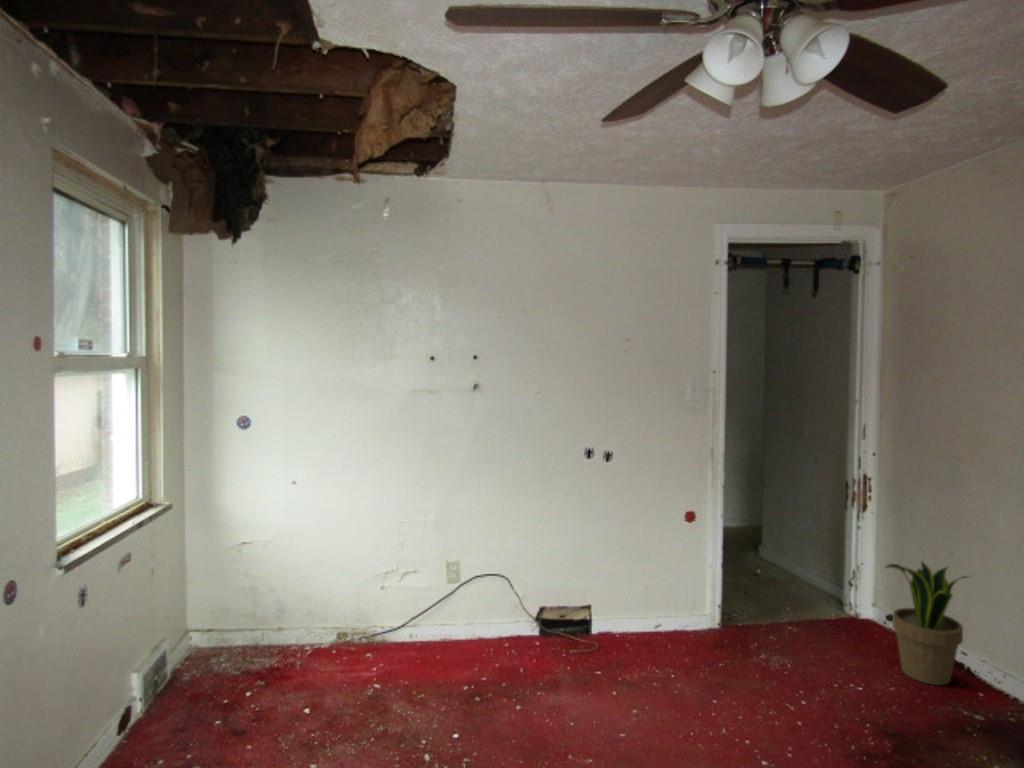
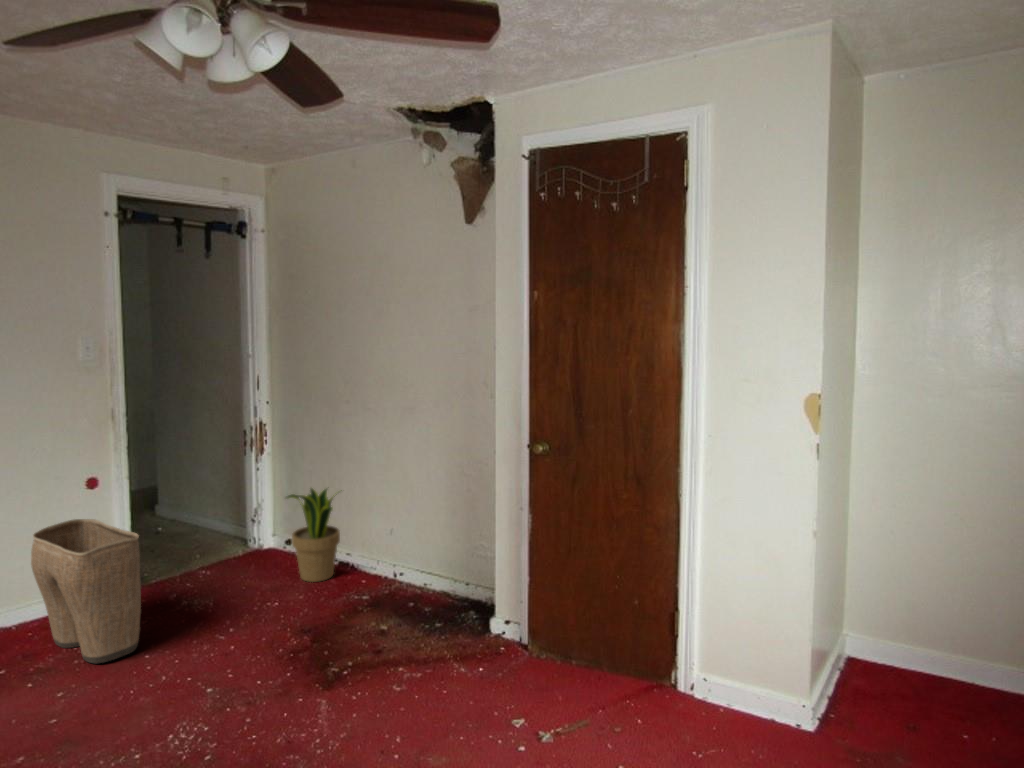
laundry basket: none [631,535,714,681] -> present [31,519,141,663]

